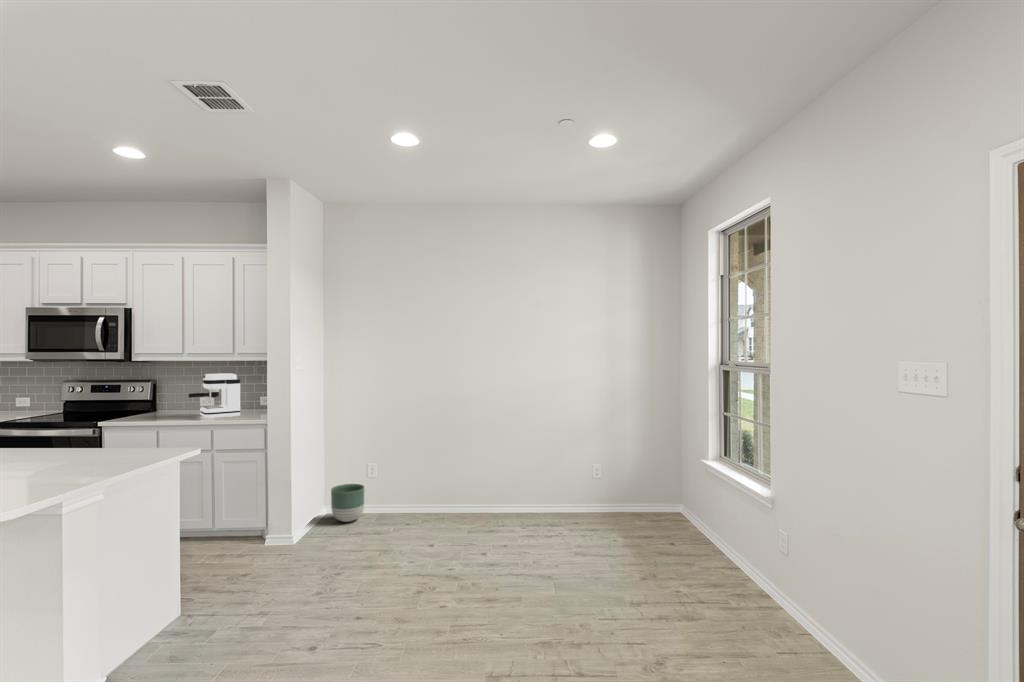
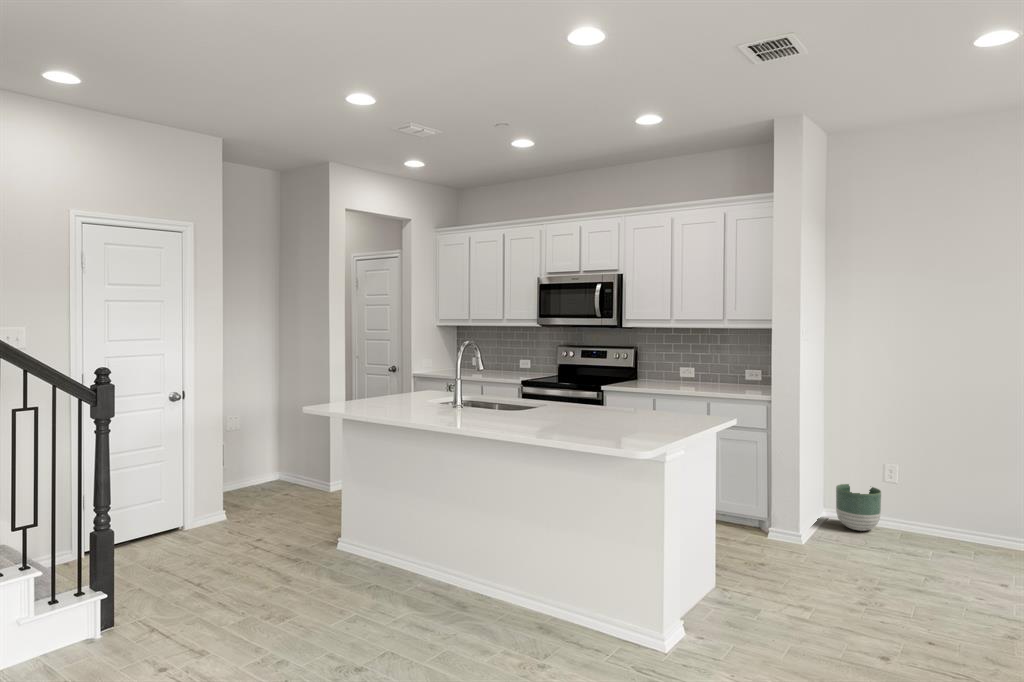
coffee maker: present [189,373,240,419] -> none [681,342,735,390]

